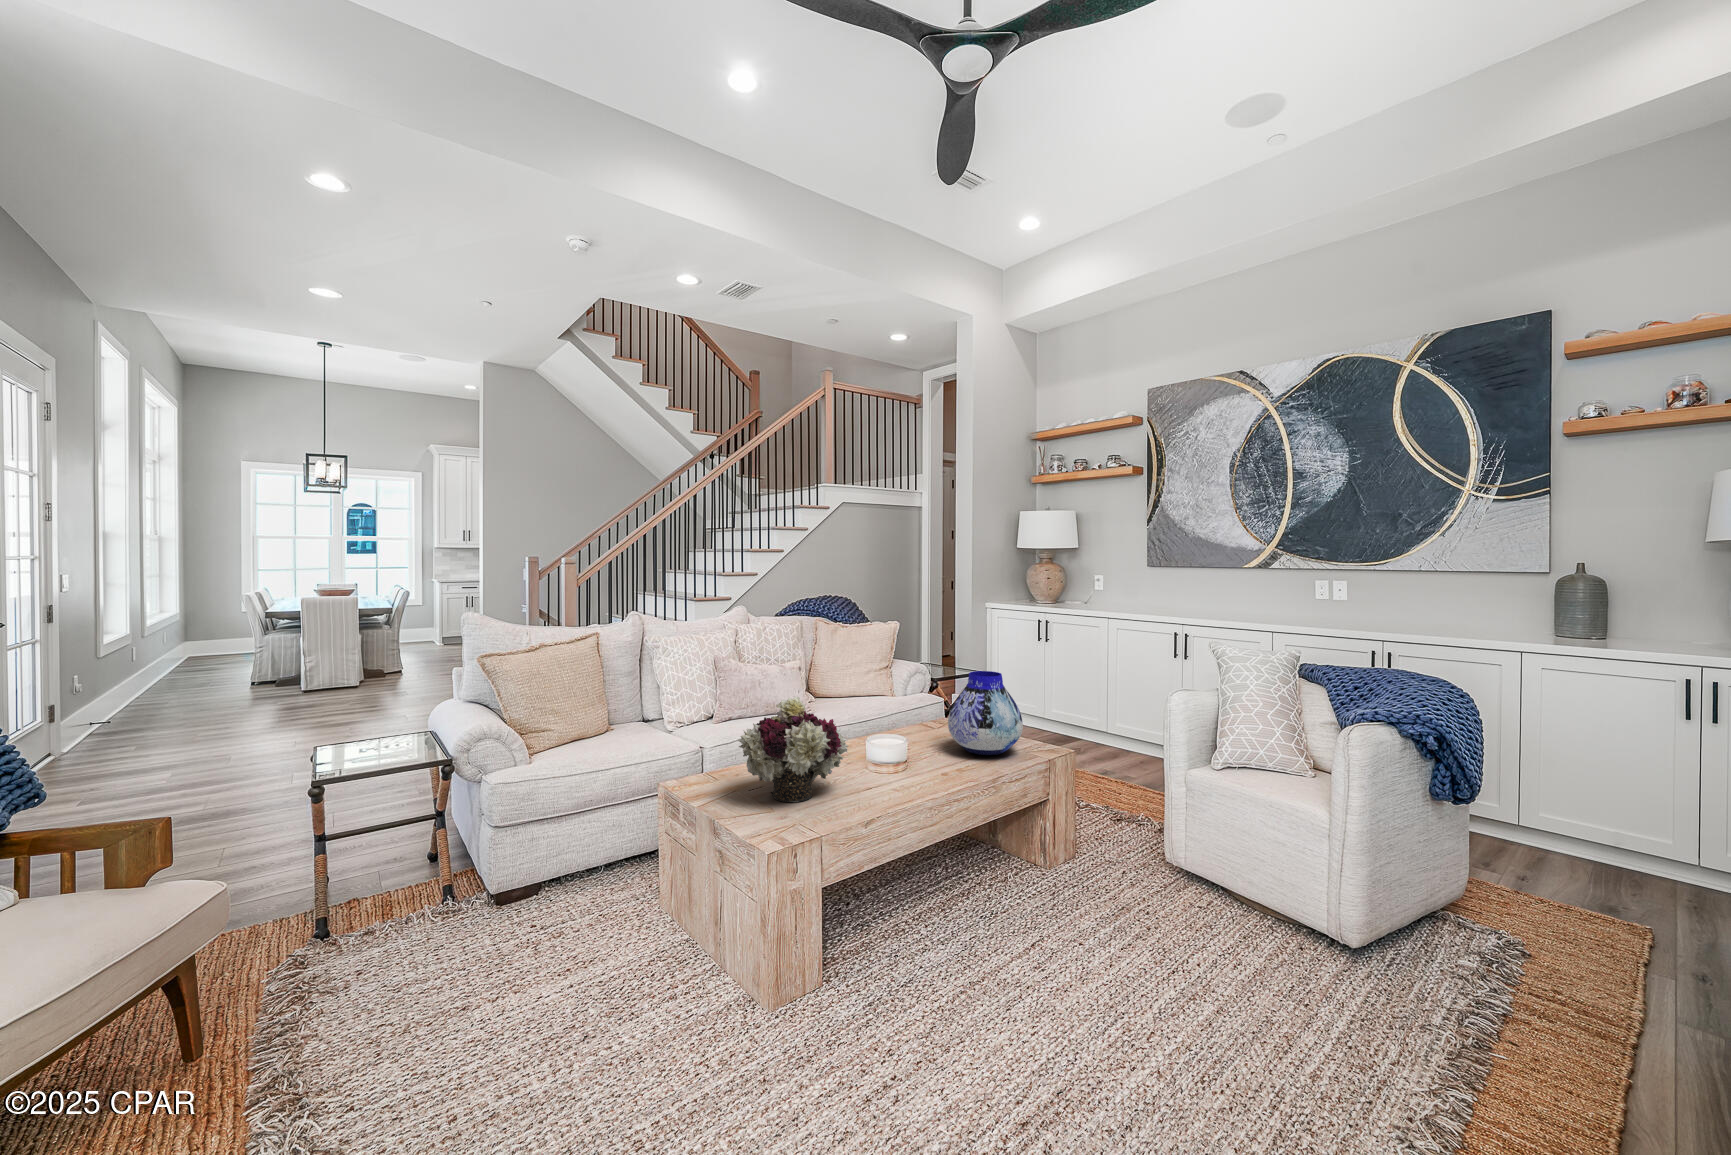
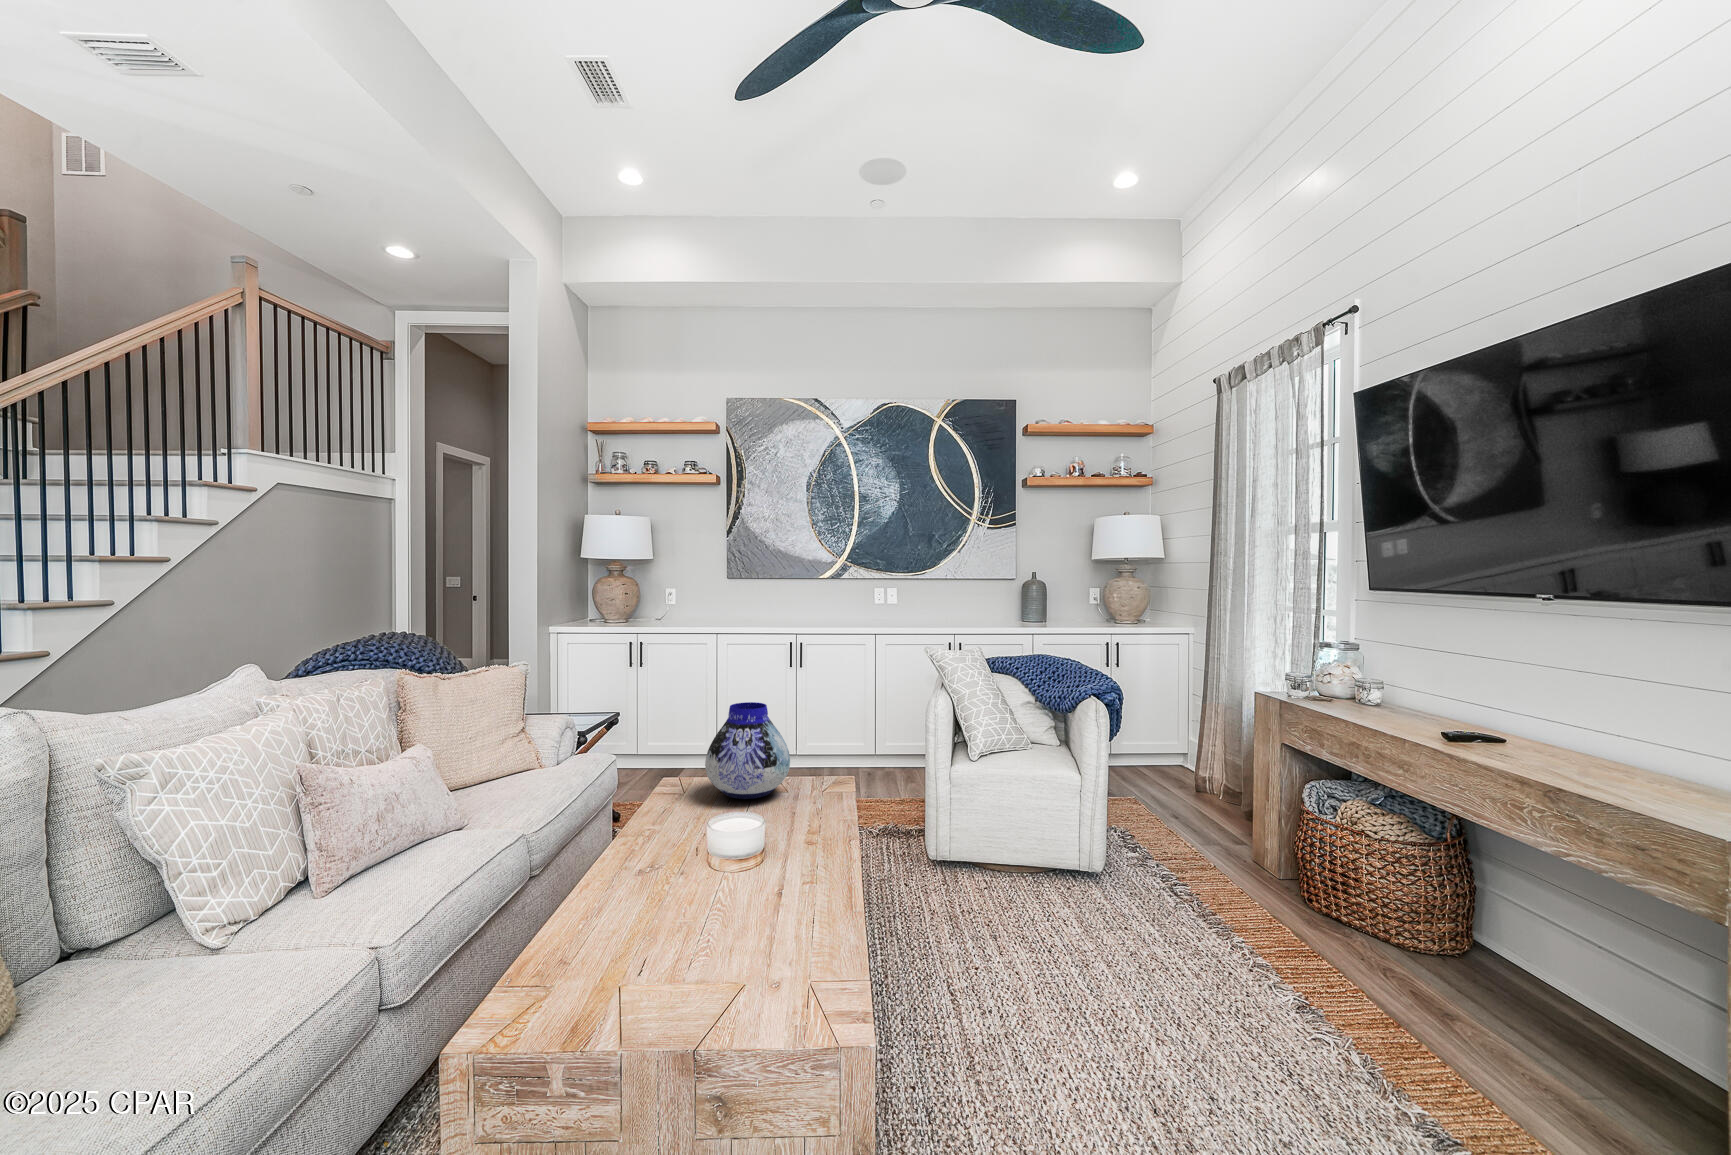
flower arrangement: present [738,697,848,802] -> none [582,774,719,927]

